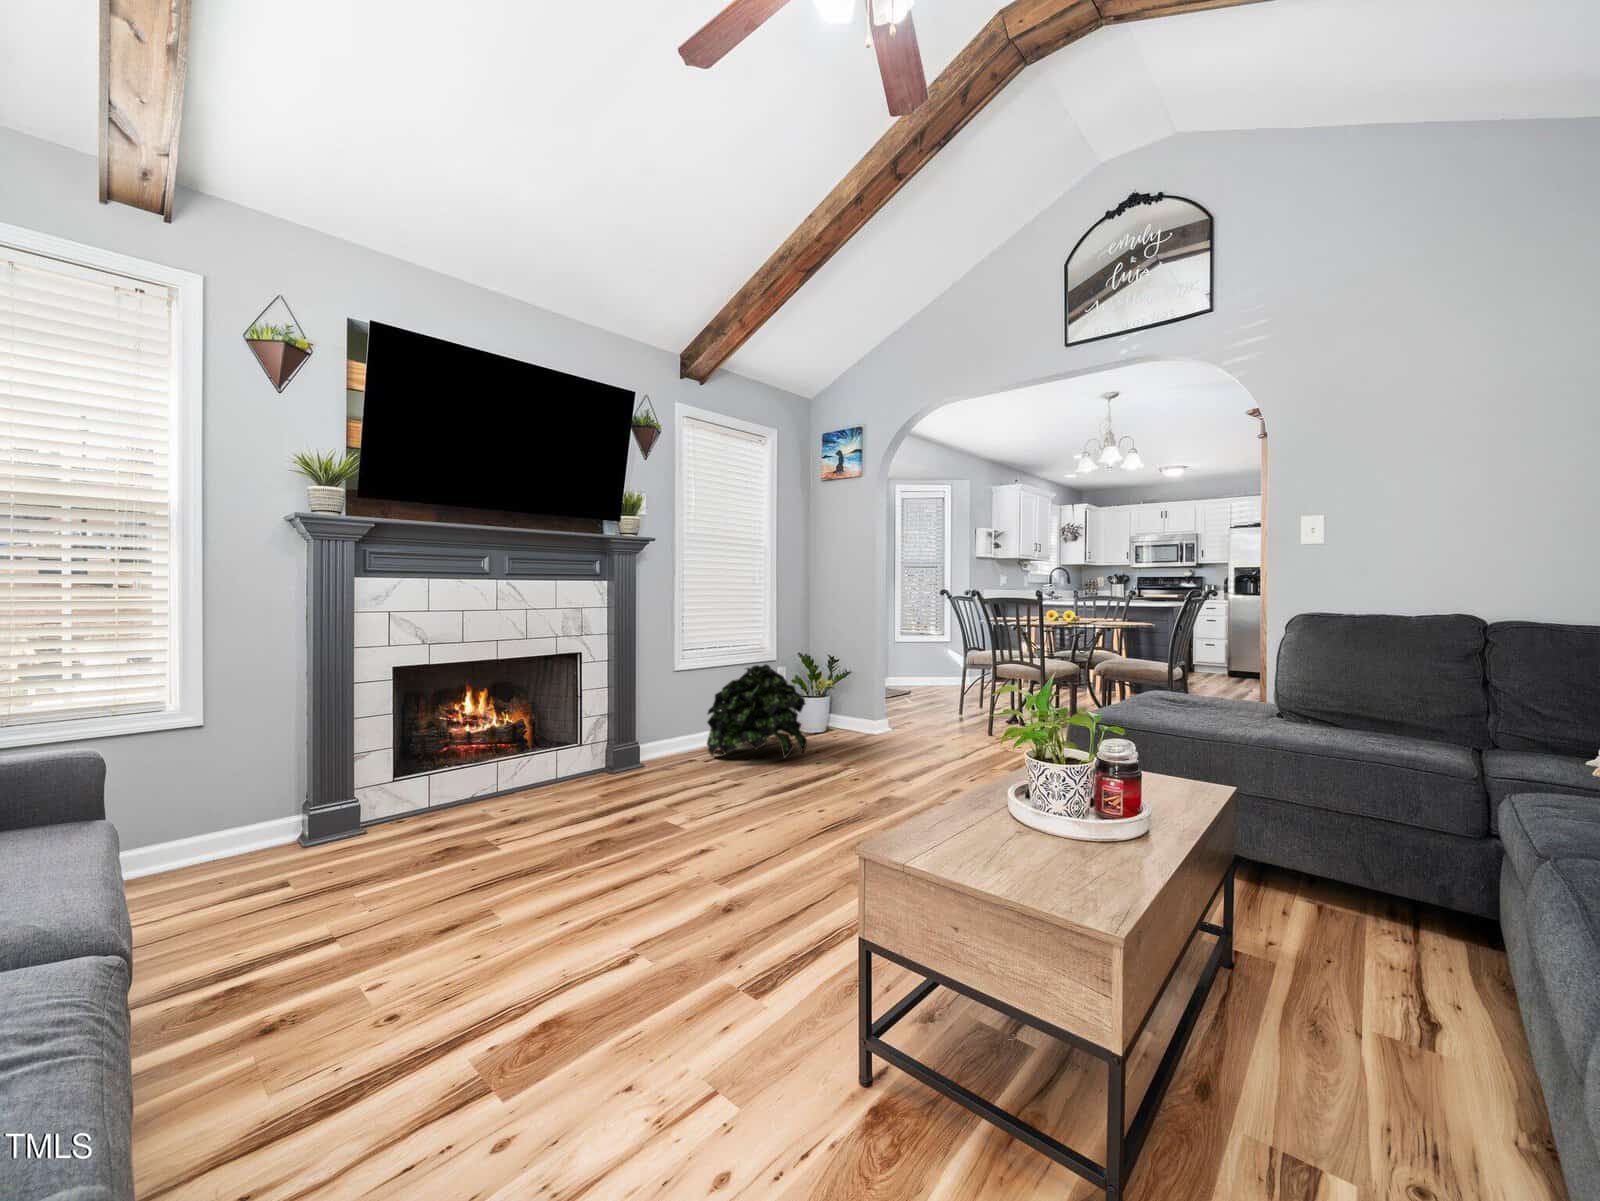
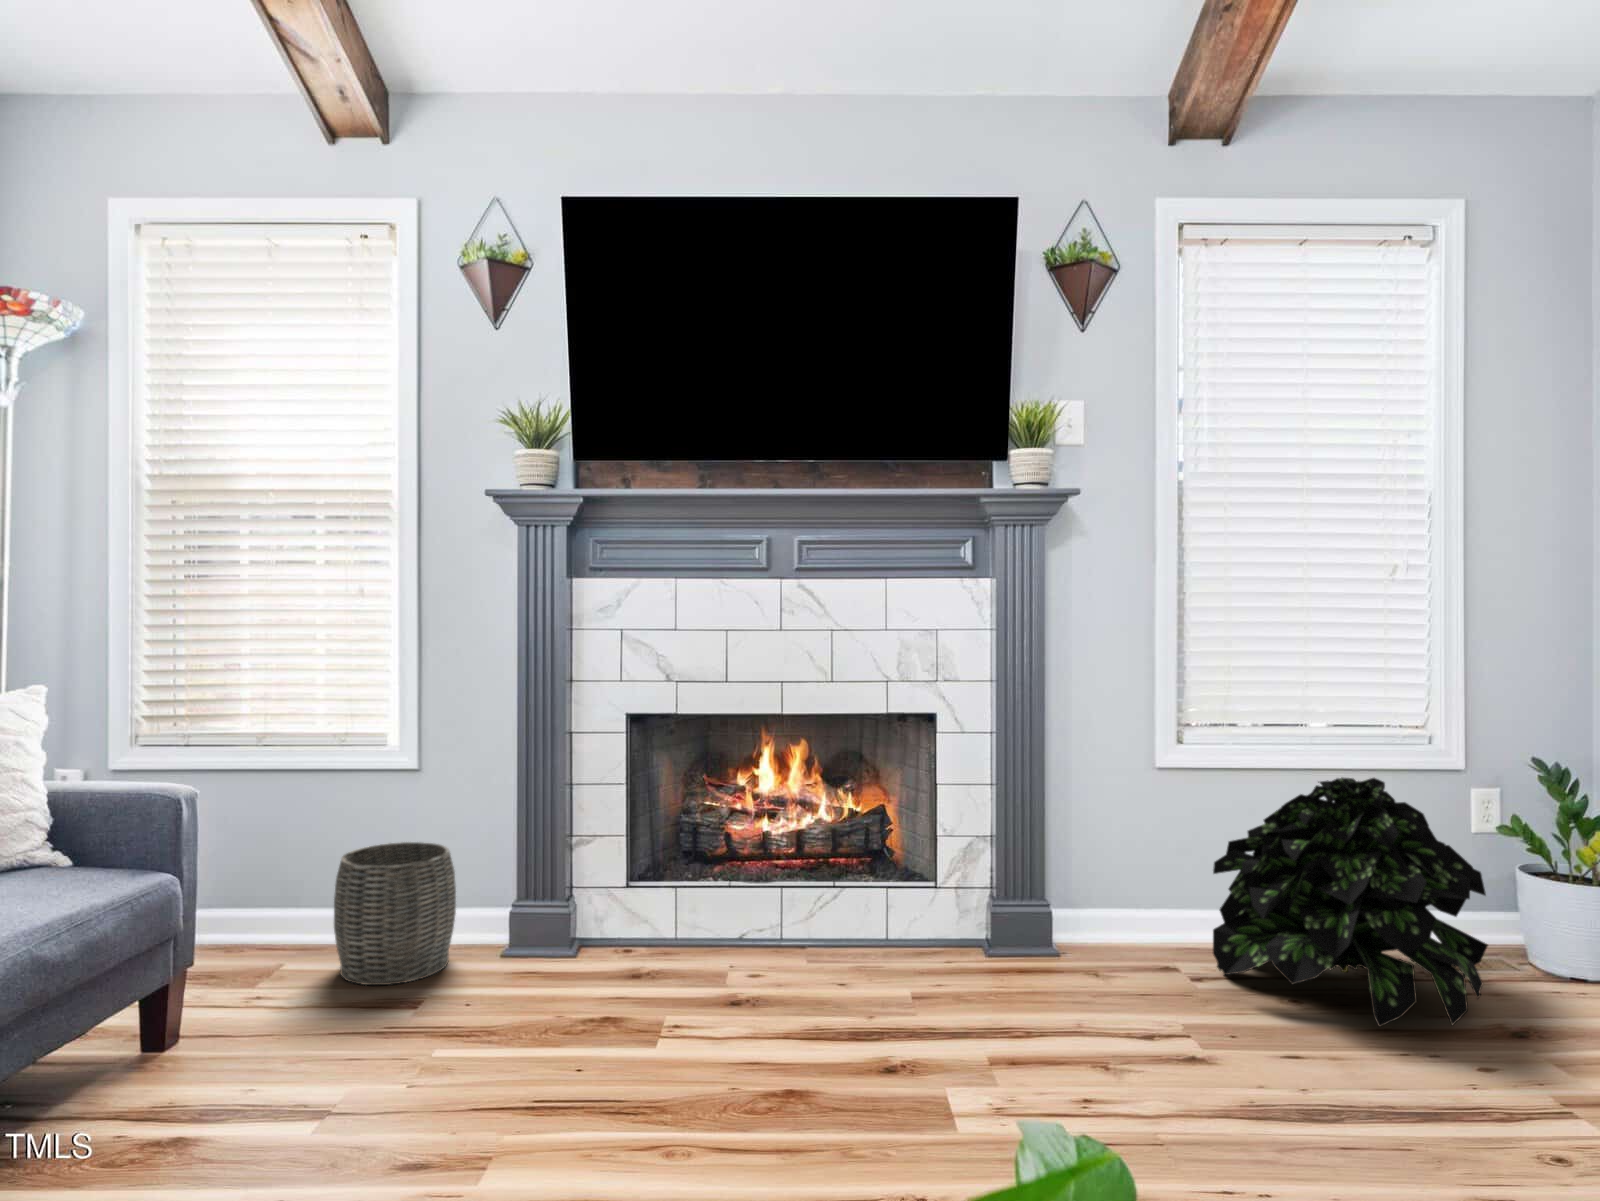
woven basket: none [166,777,280,890] -> present [334,842,456,985]

